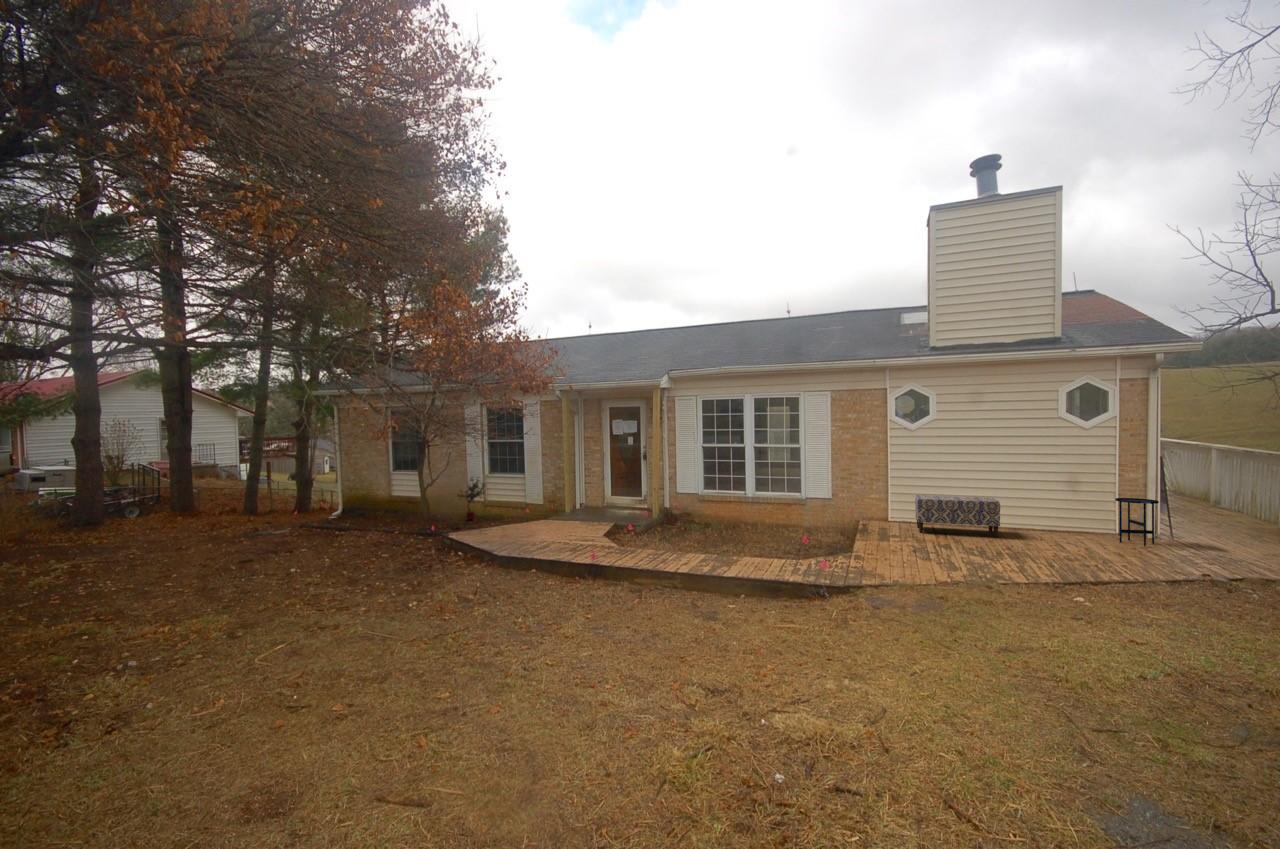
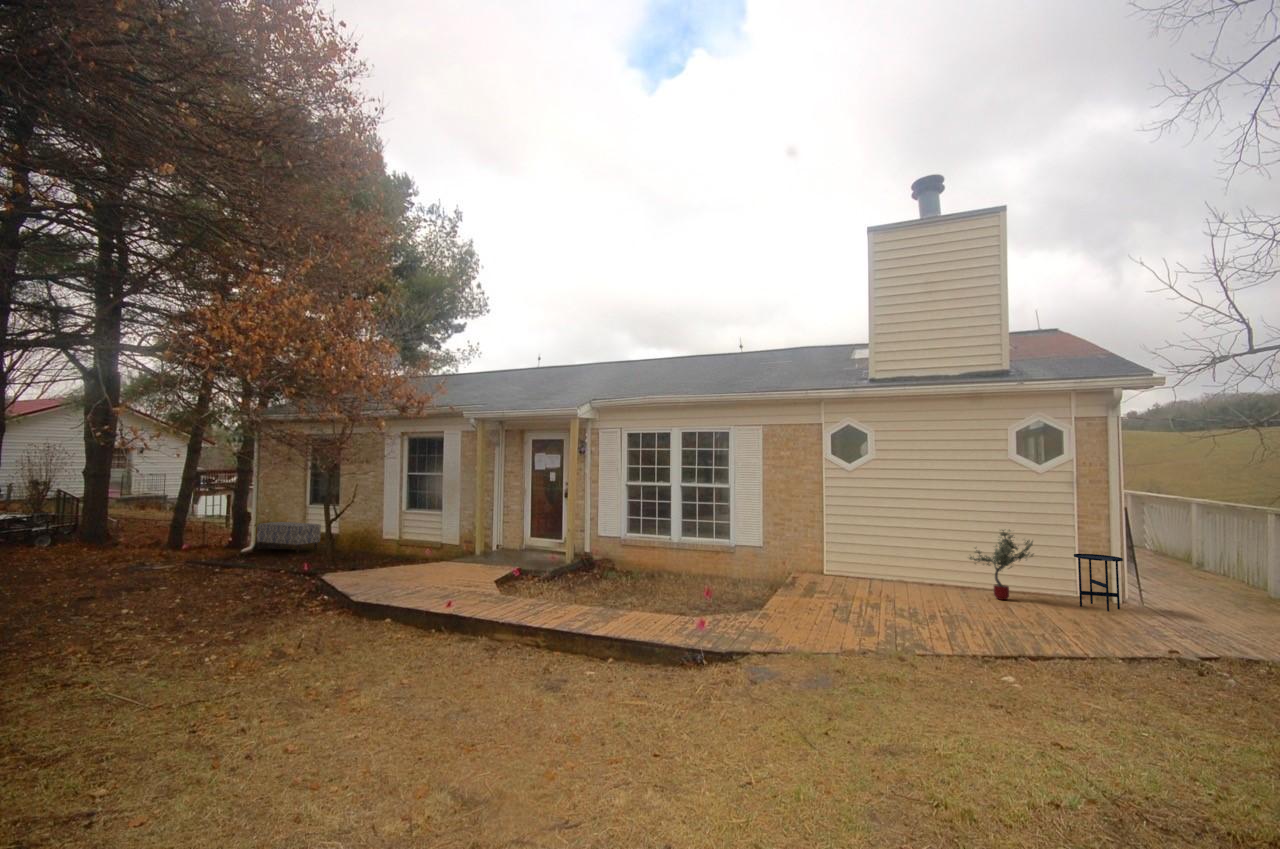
potted tree: present [457,479,485,520] -> present [969,529,1033,600]
bench: present [915,495,1000,537] -> present [257,522,321,553]

